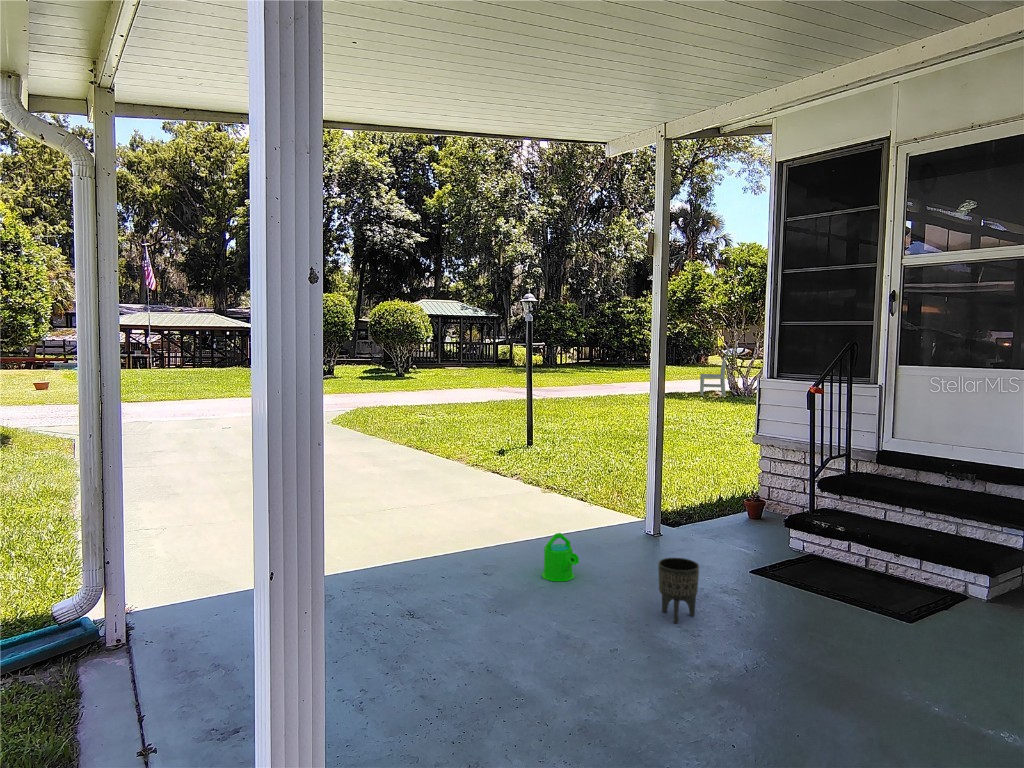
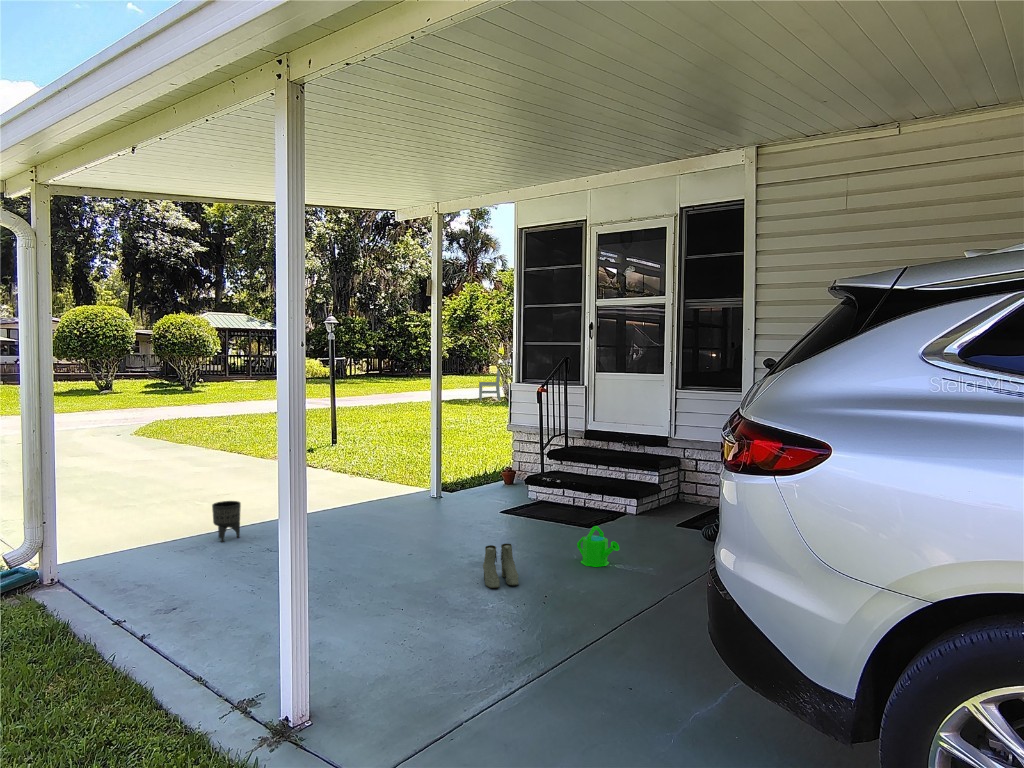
watering can: present [542,533,579,581] -> present [577,526,619,567]
planter: present [658,558,699,623] -> present [212,501,241,542]
boots: none [735,660,802,746] -> present [483,544,519,588]

